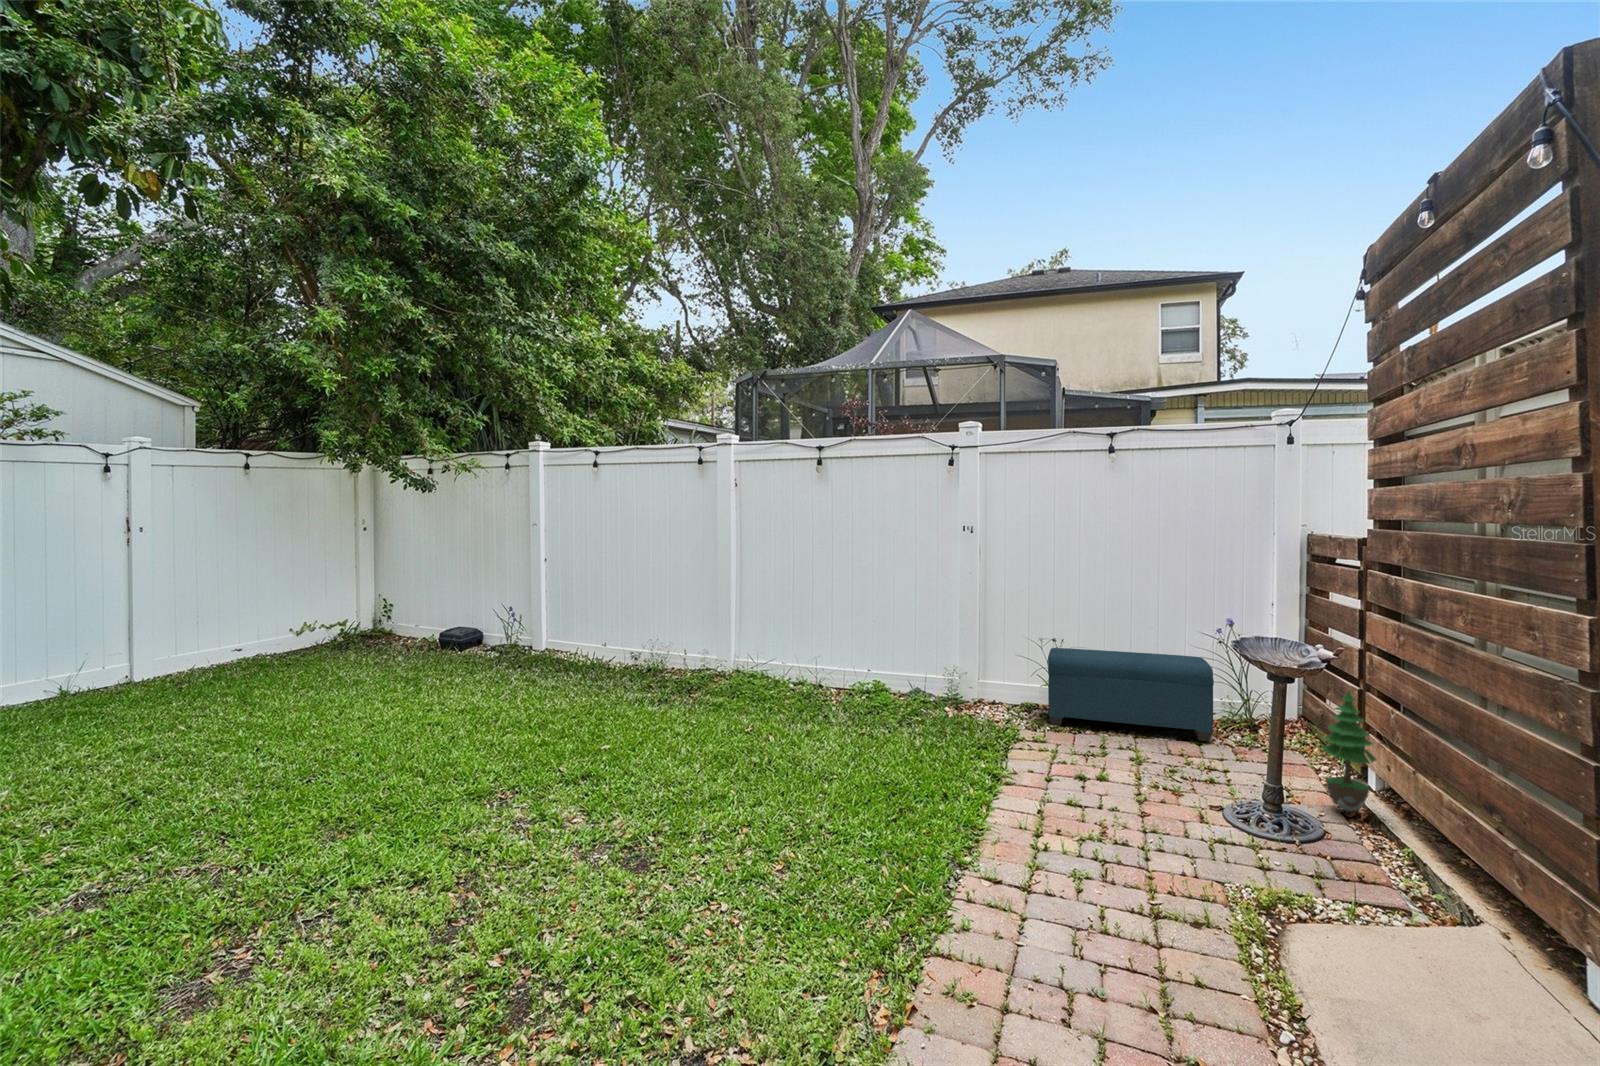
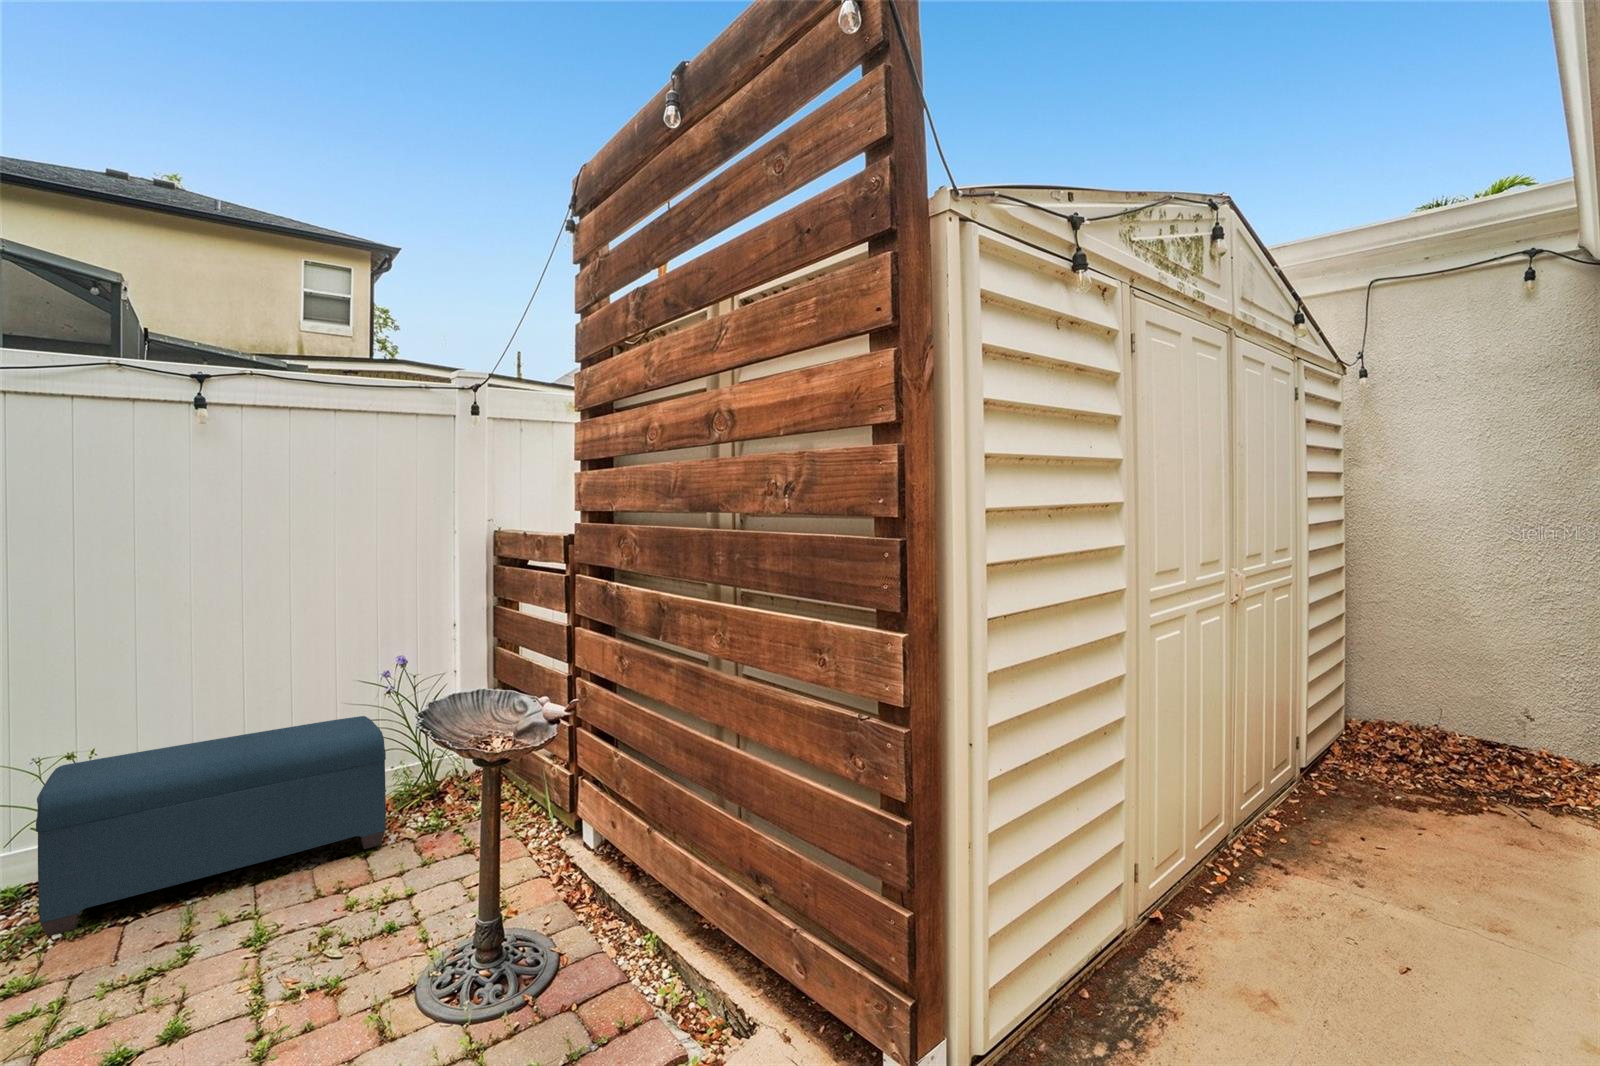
potted tree: present [1322,691,1376,812] -> none [540,736,601,899]

